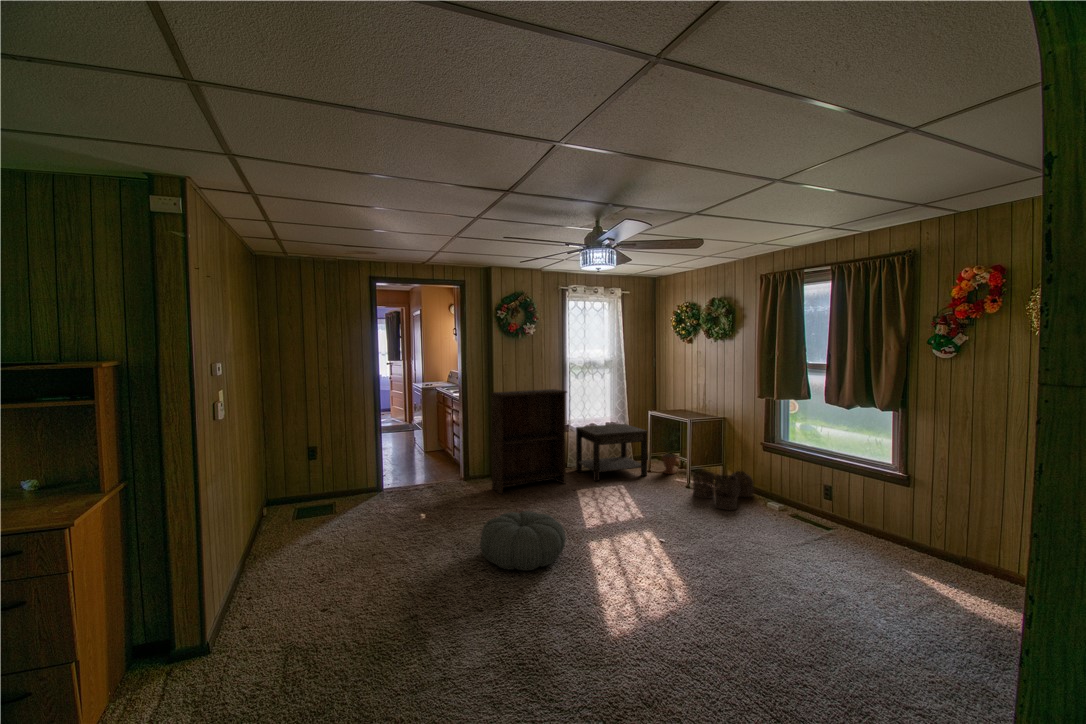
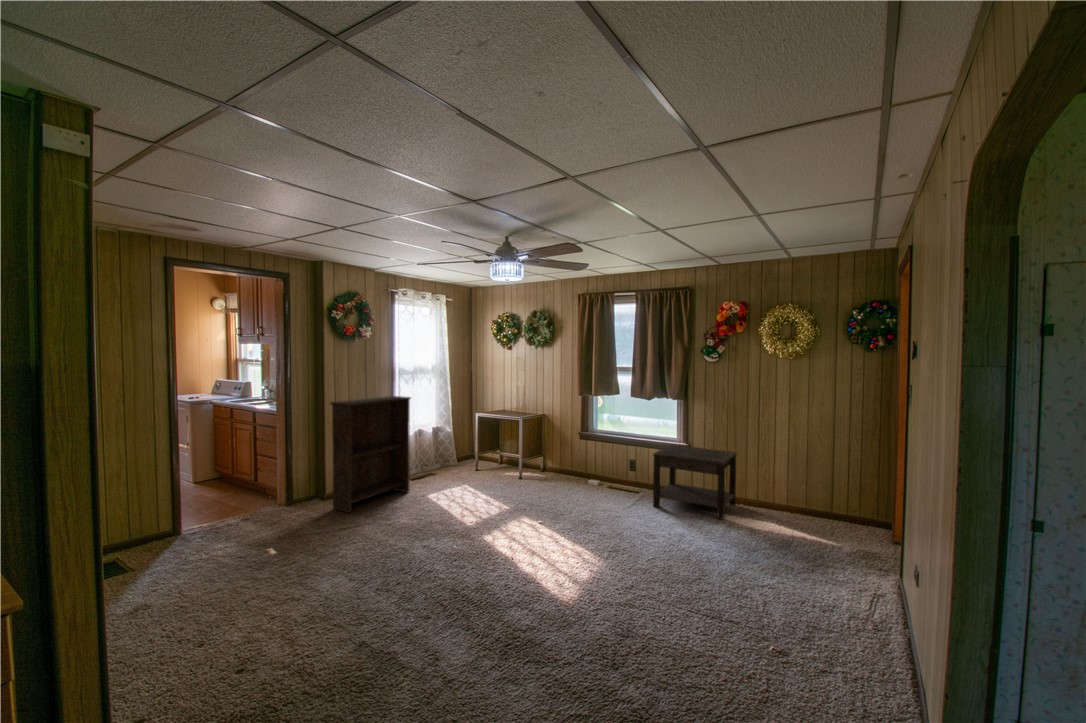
side table: present [576,424,647,481] -> present [653,445,737,519]
potted plant: present [660,431,678,474] -> none [486,428,504,470]
woven basket: present [693,471,754,510] -> none [529,456,574,491]
pouf: present [480,511,566,571] -> none [386,518,475,579]

